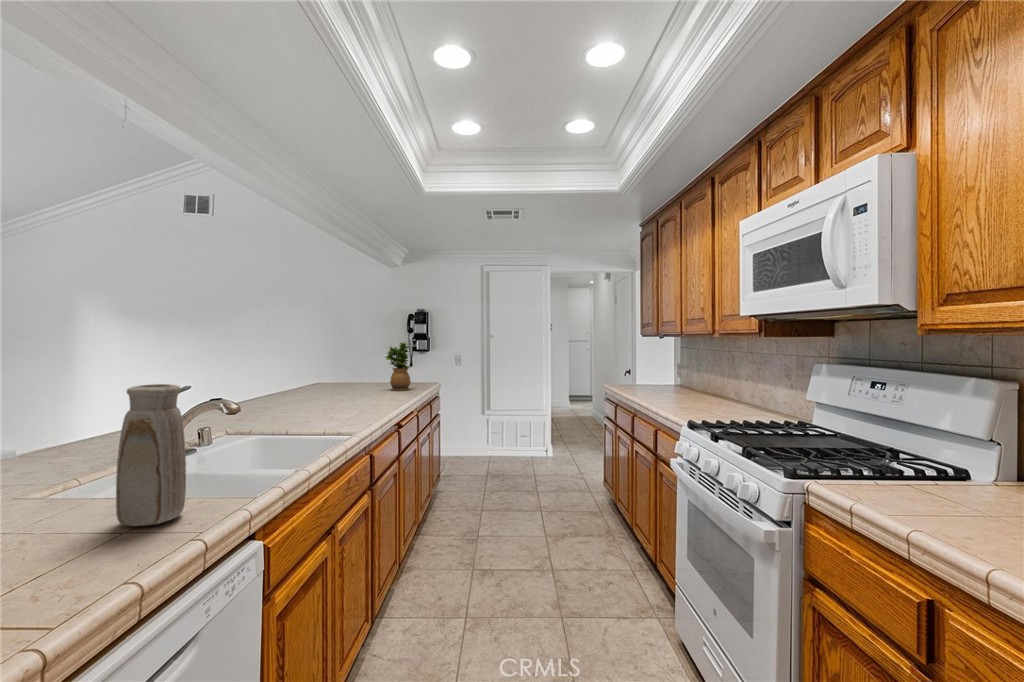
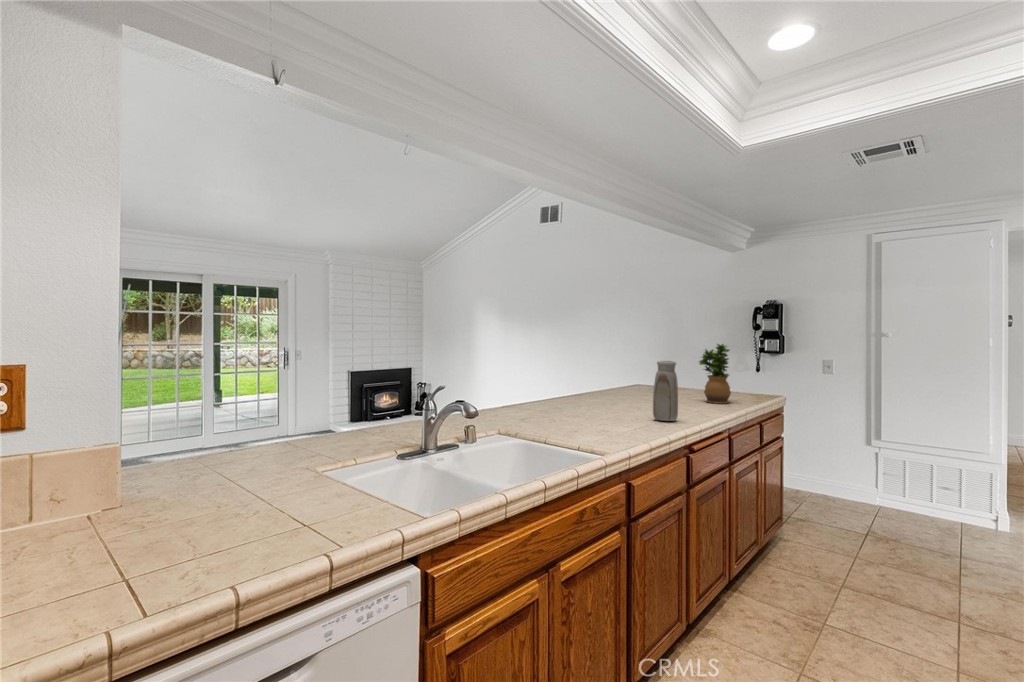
vase: present [116,384,186,526] -> present [653,361,678,421]

